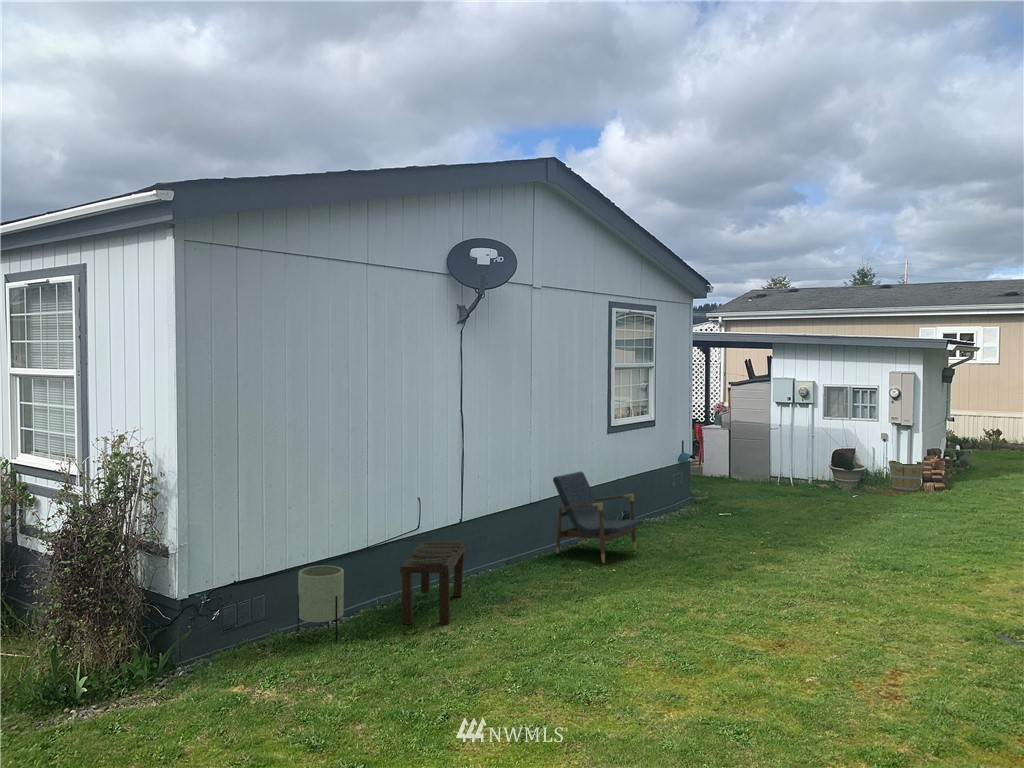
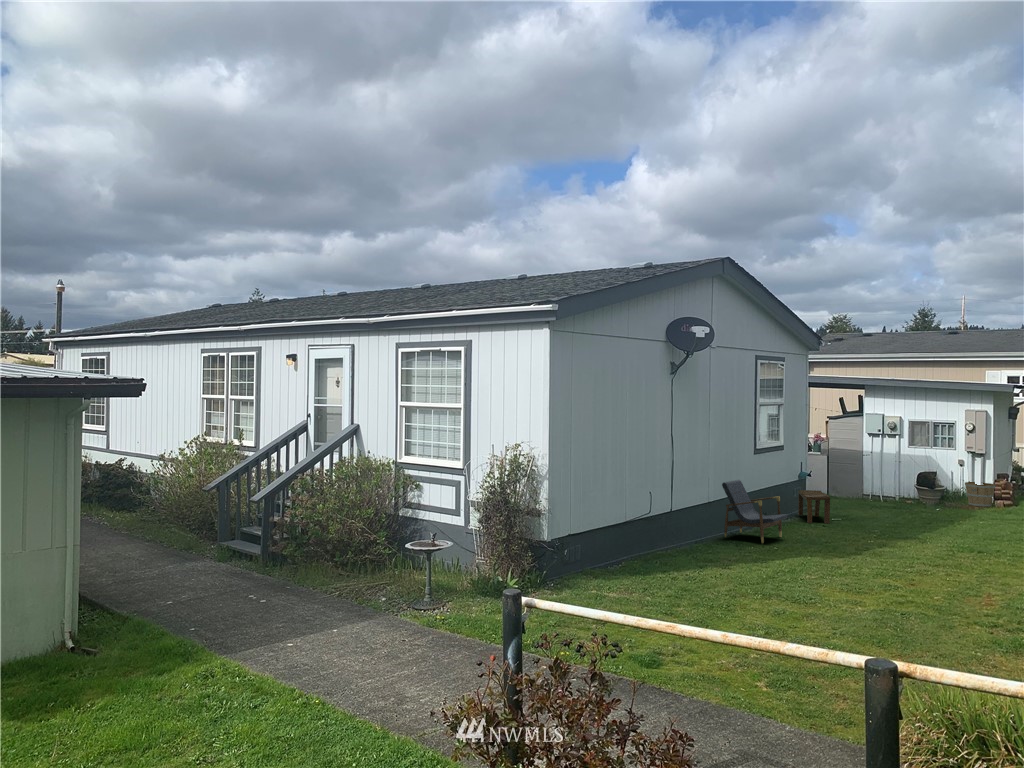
bench: present [400,541,467,624] -> present [798,490,830,524]
planter: present [297,566,344,642] -> none [595,529,623,575]

